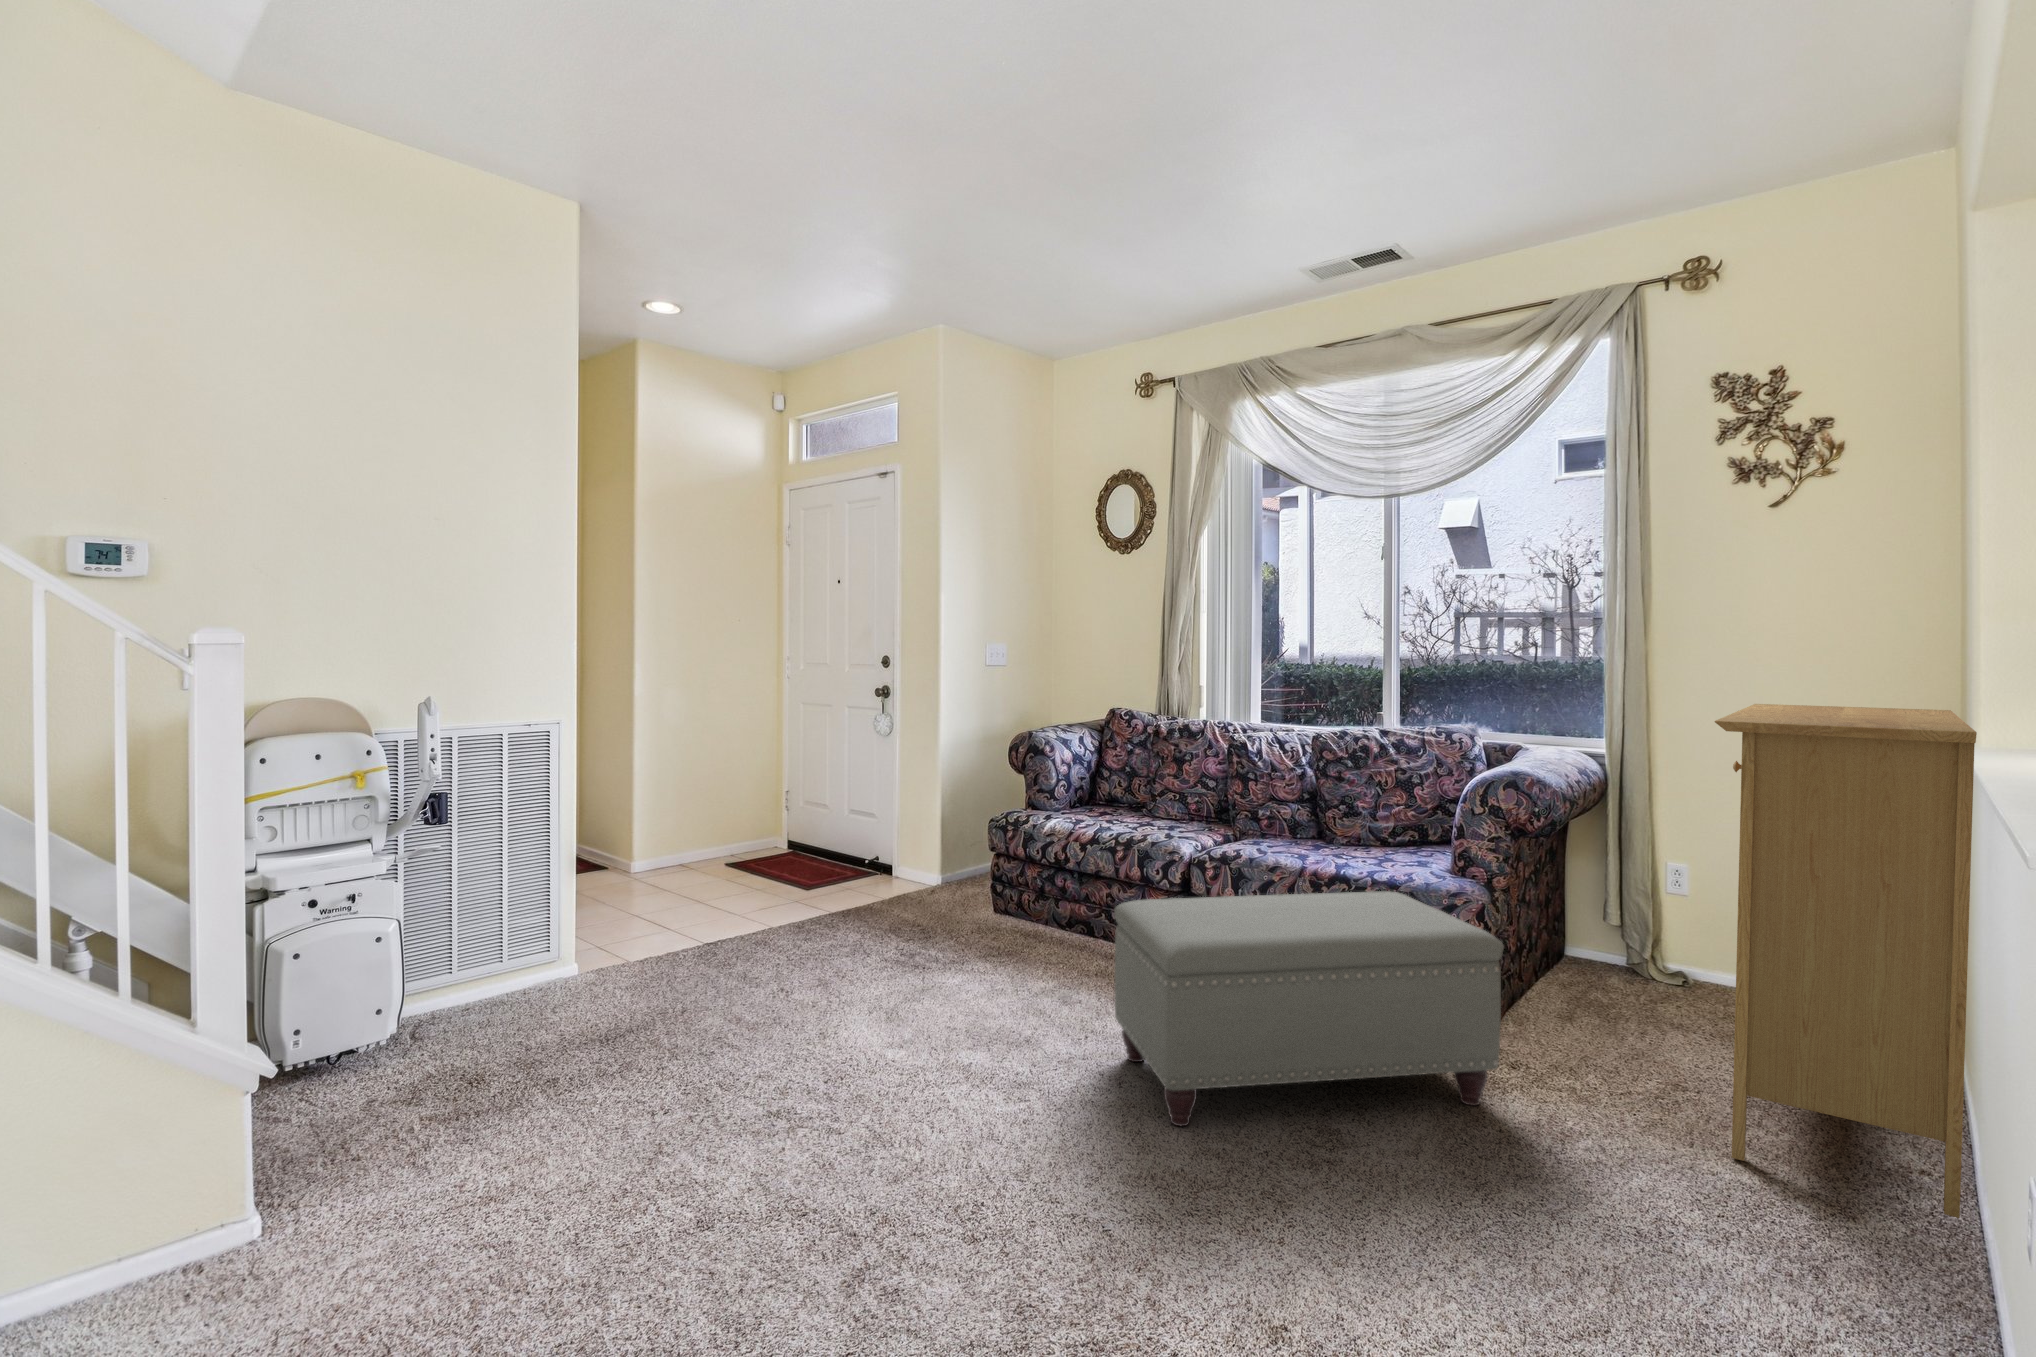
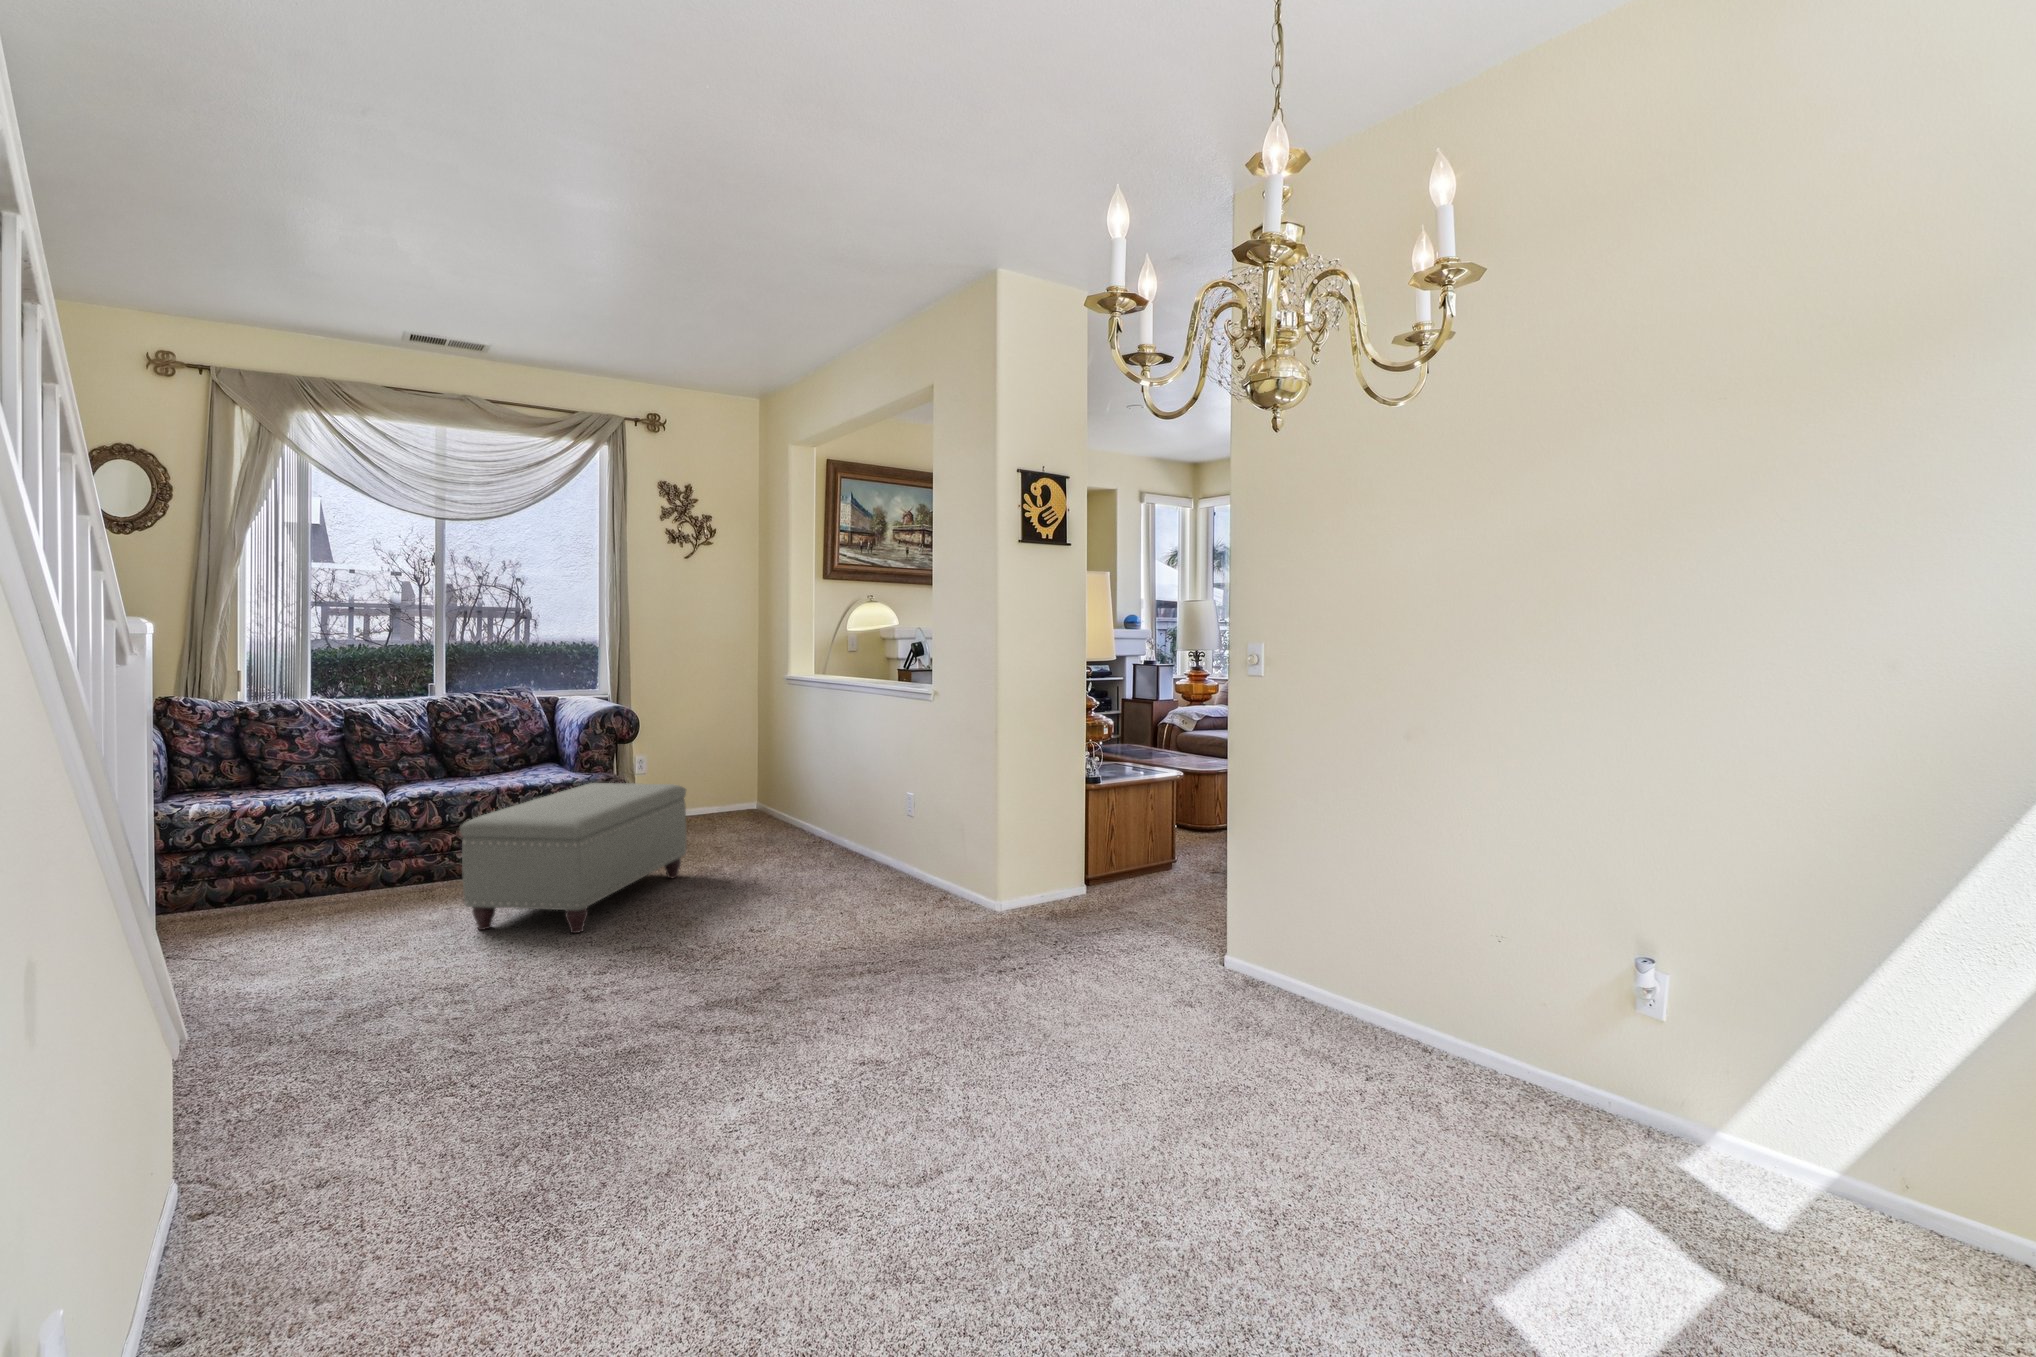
console table: present [1715,704,1977,1218] -> none [712,658,848,856]

